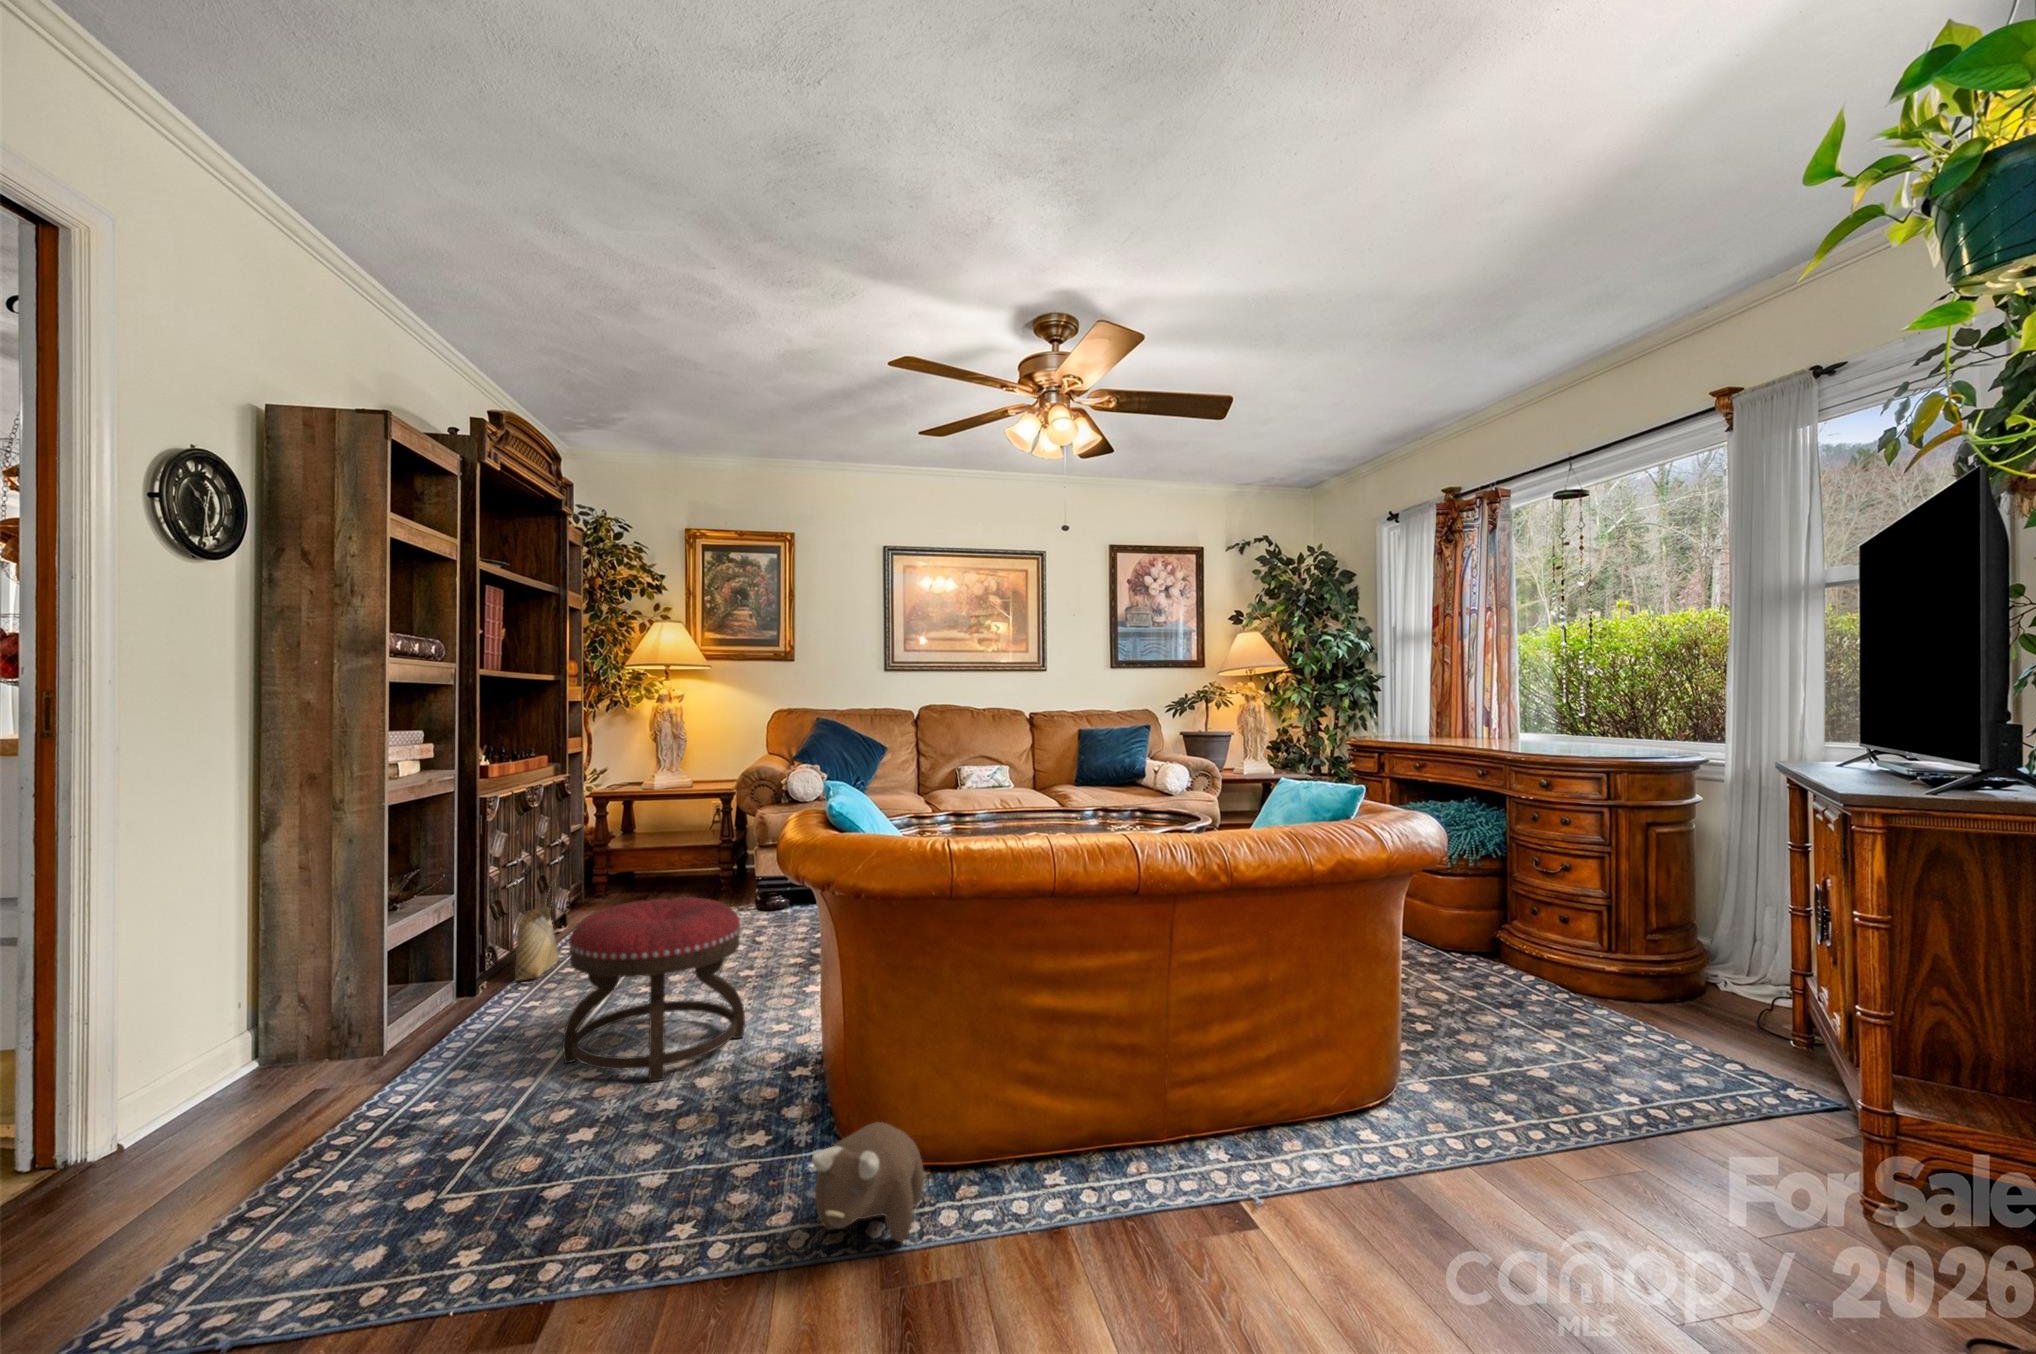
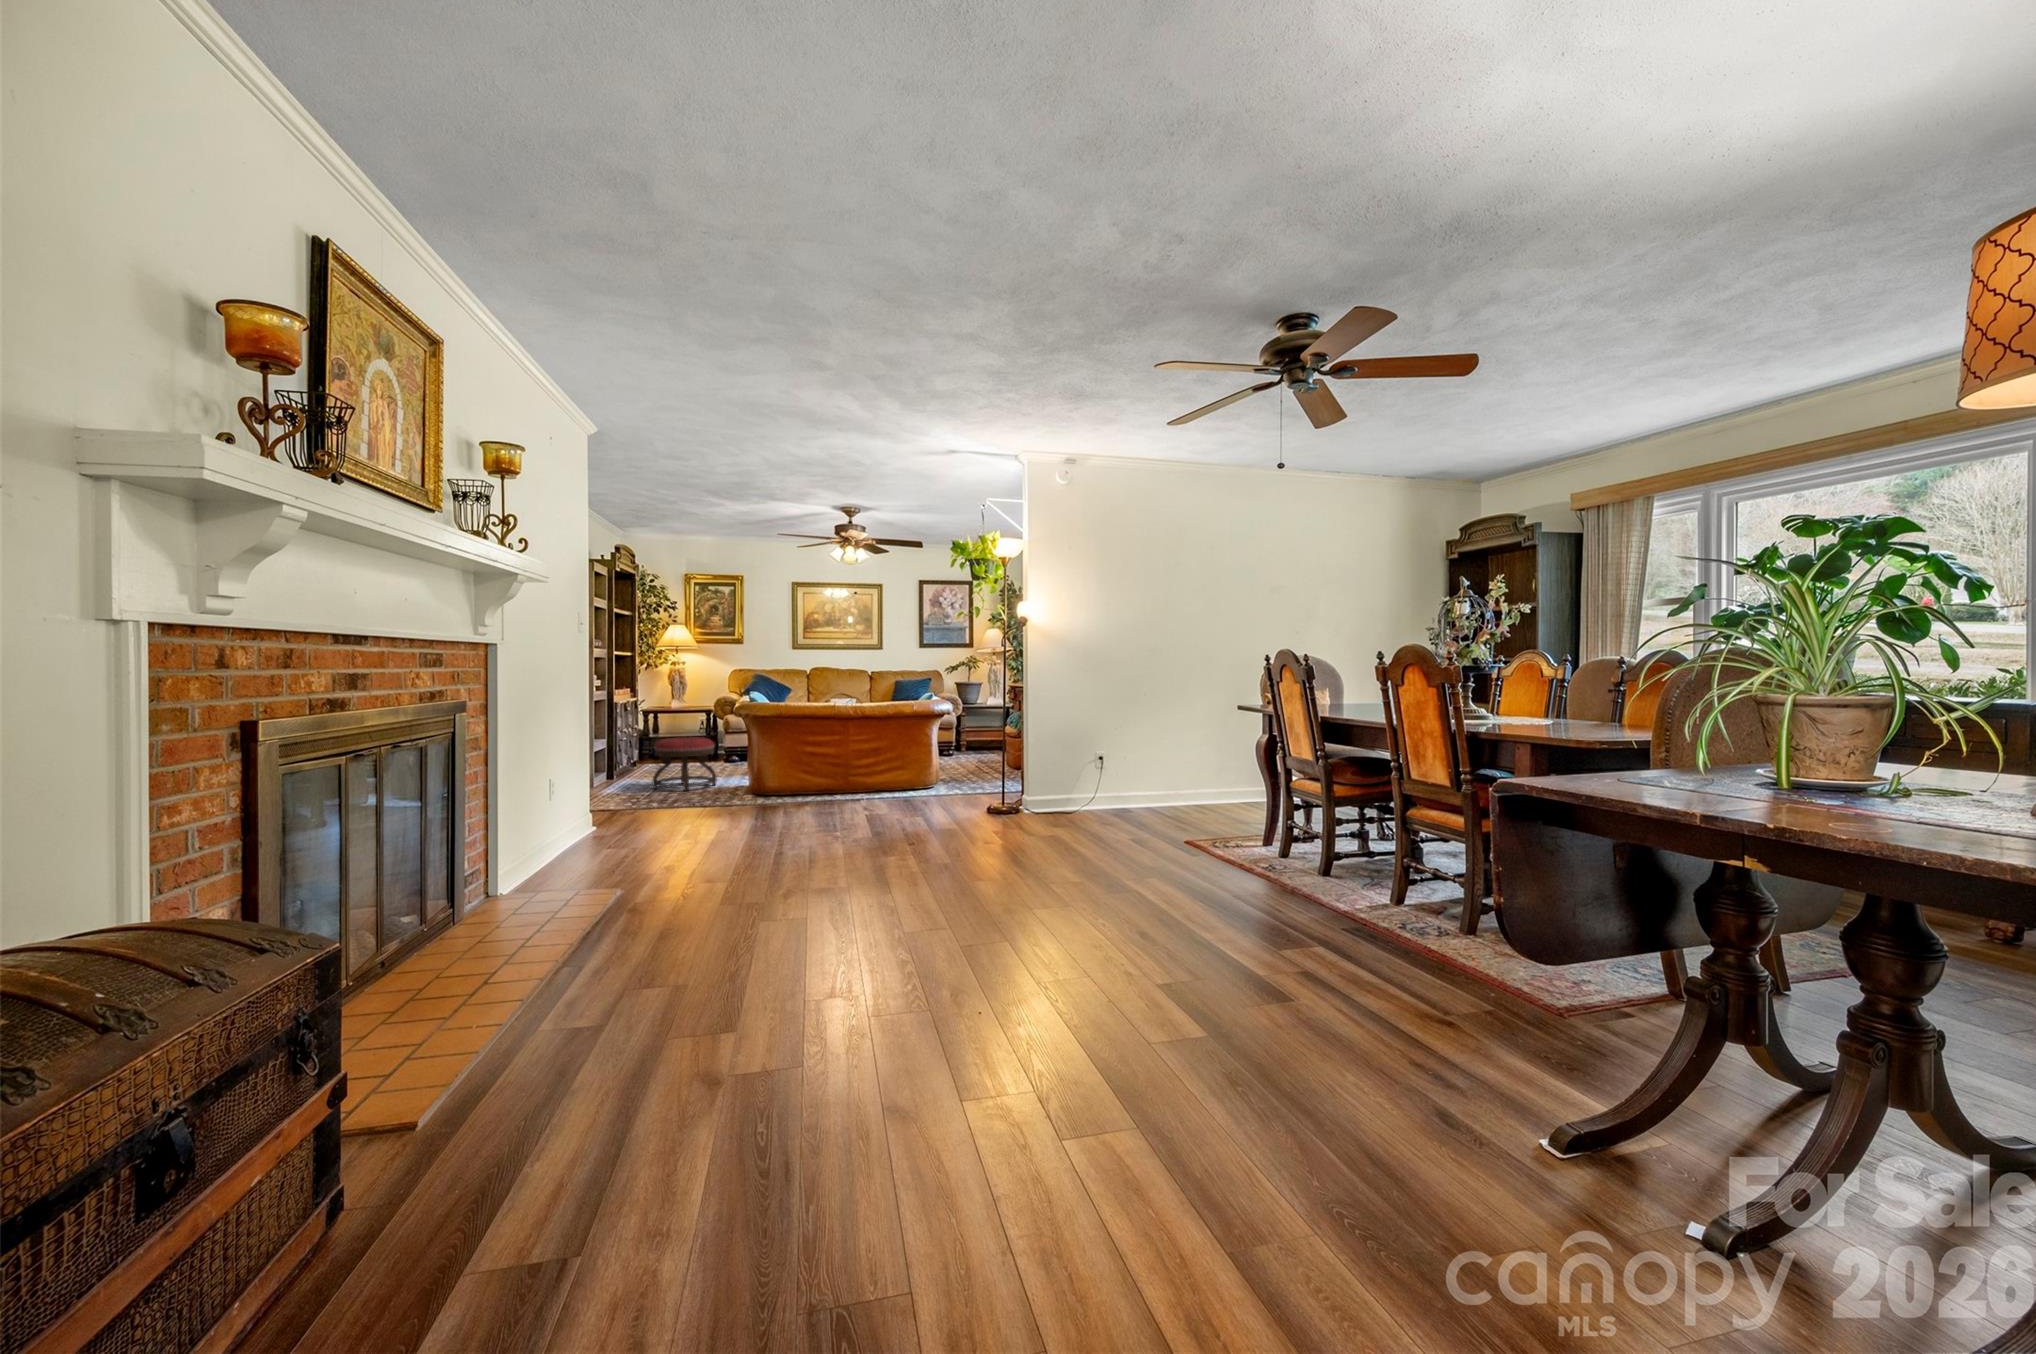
woven basket: present [513,880,559,980] -> none [620,738,639,777]
plush toy: present [812,1122,924,1242] -> none [732,780,765,806]

